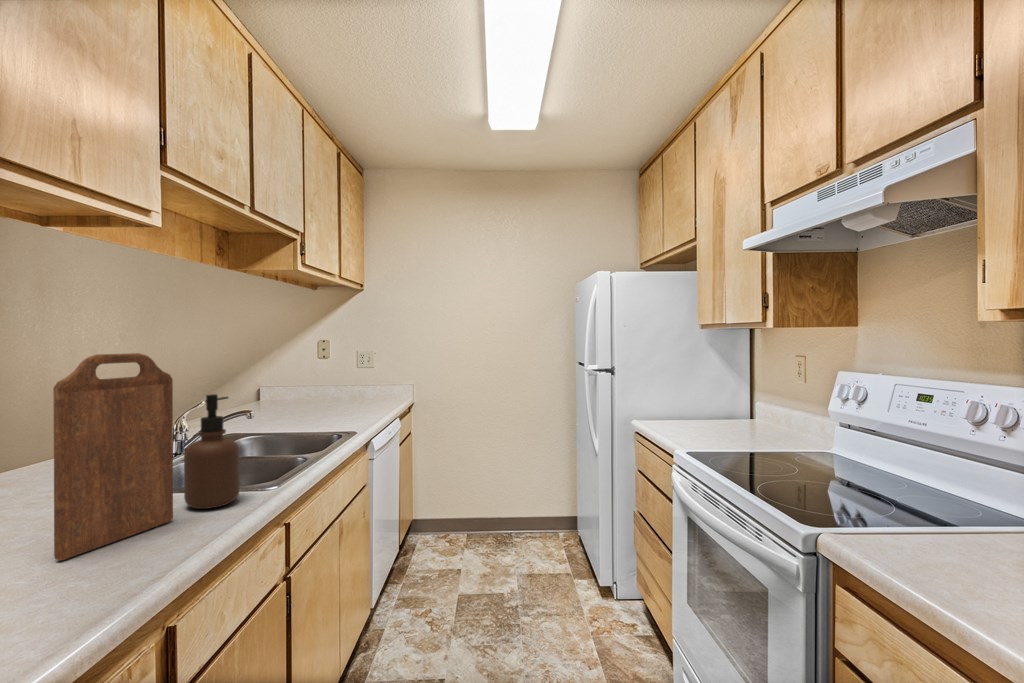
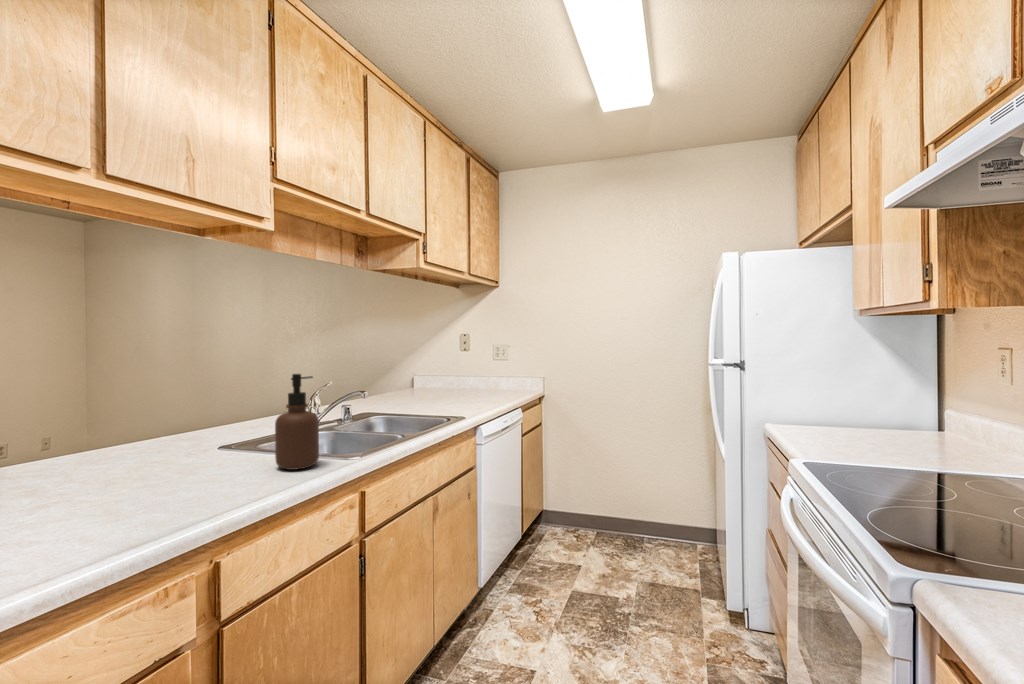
cutting board: present [53,353,173,560] -> none [163,337,260,495]

